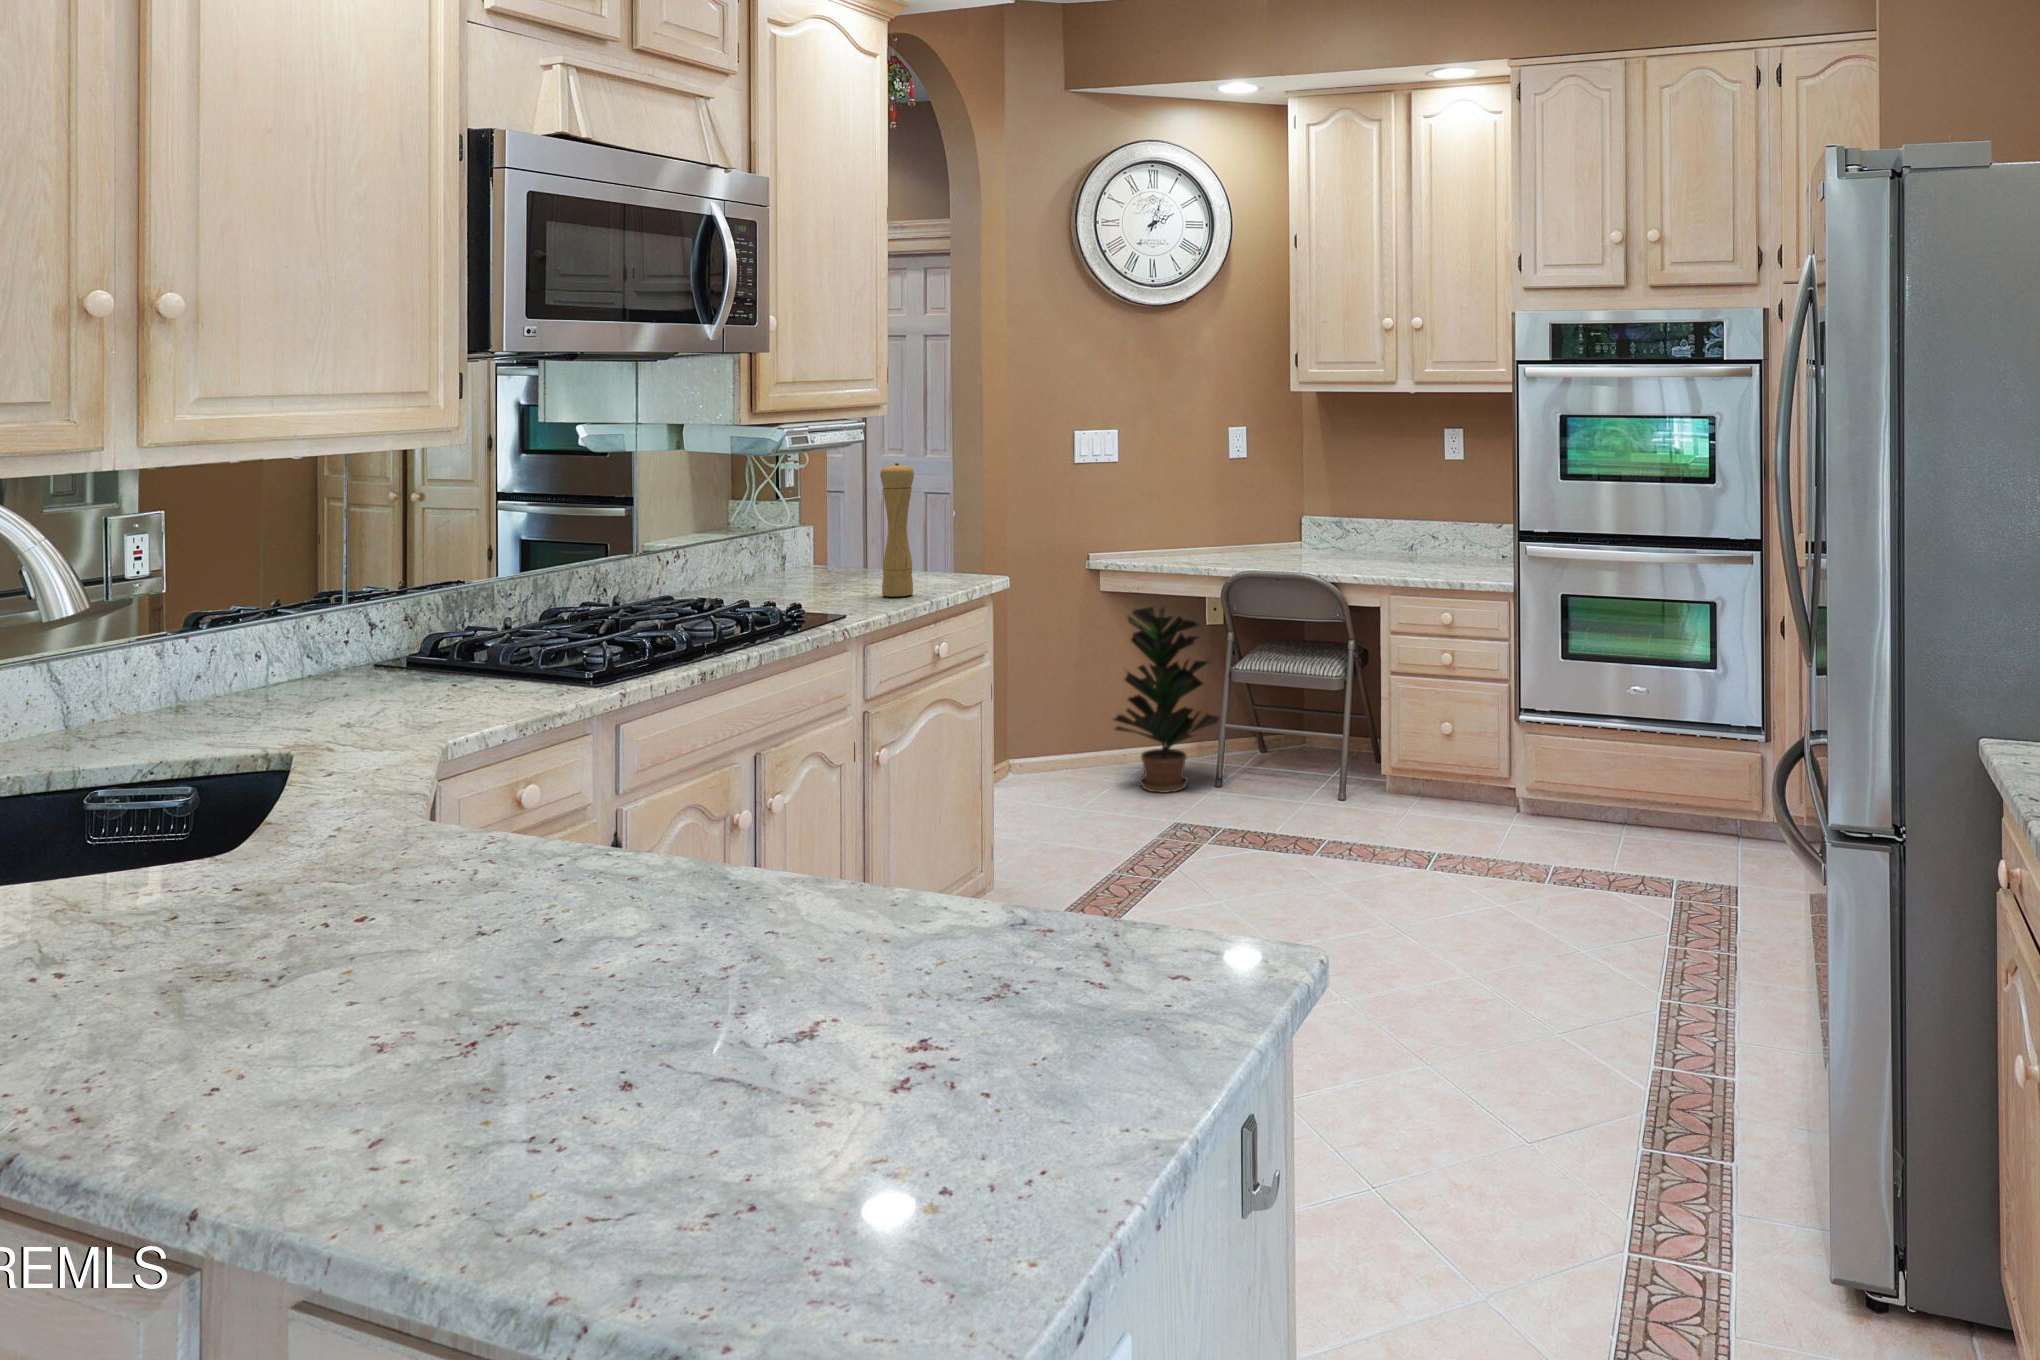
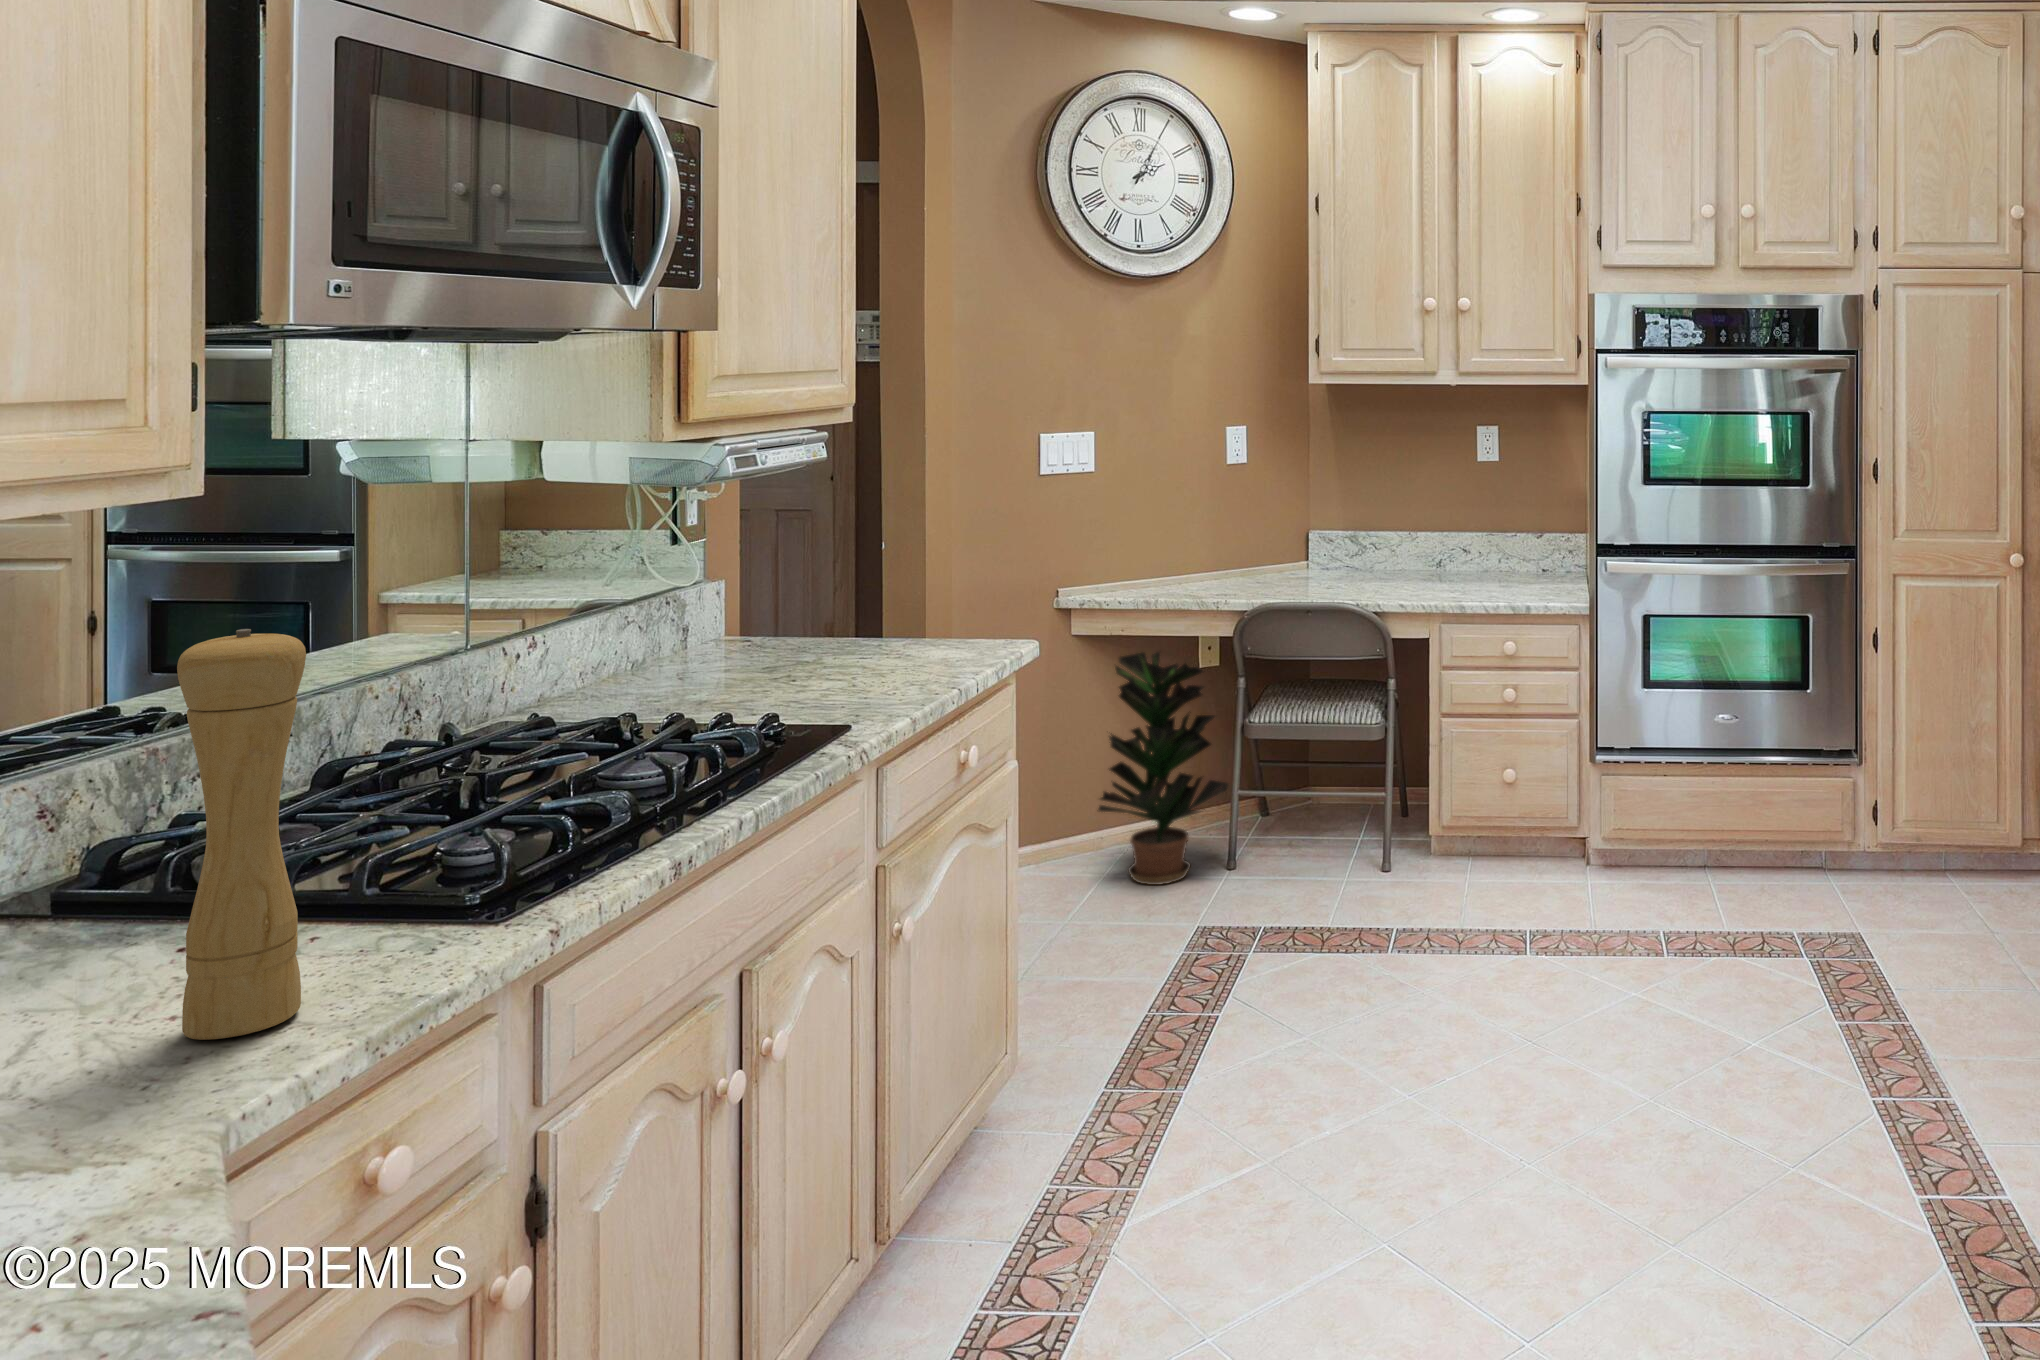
pepper mill: present [880,463,914,597] -> present [177,629,306,1040]

